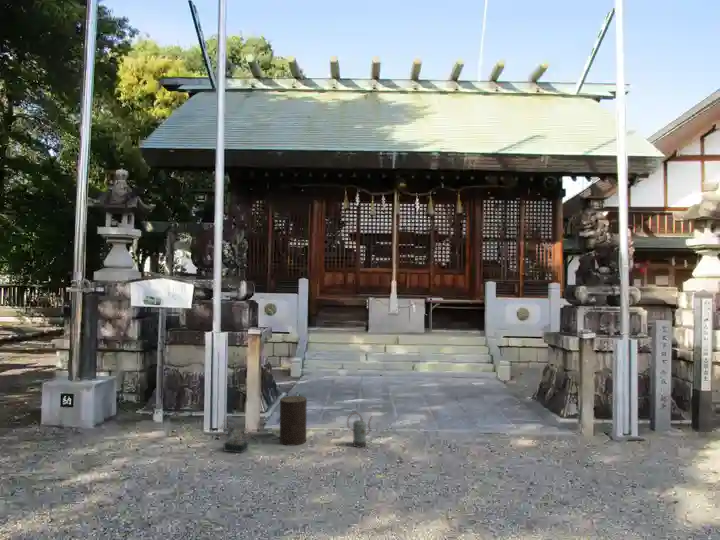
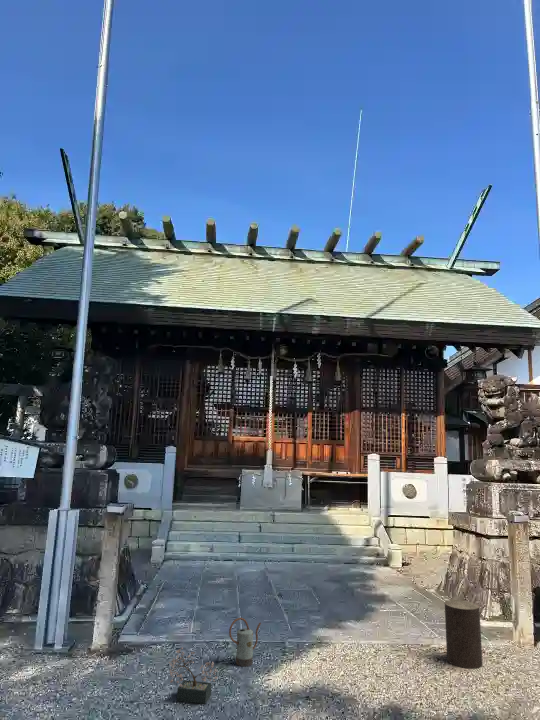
stool: present [280,396,307,445] -> present [445,600,483,669]
decorative plant: present [219,421,248,453] -> present [169,648,218,704]

